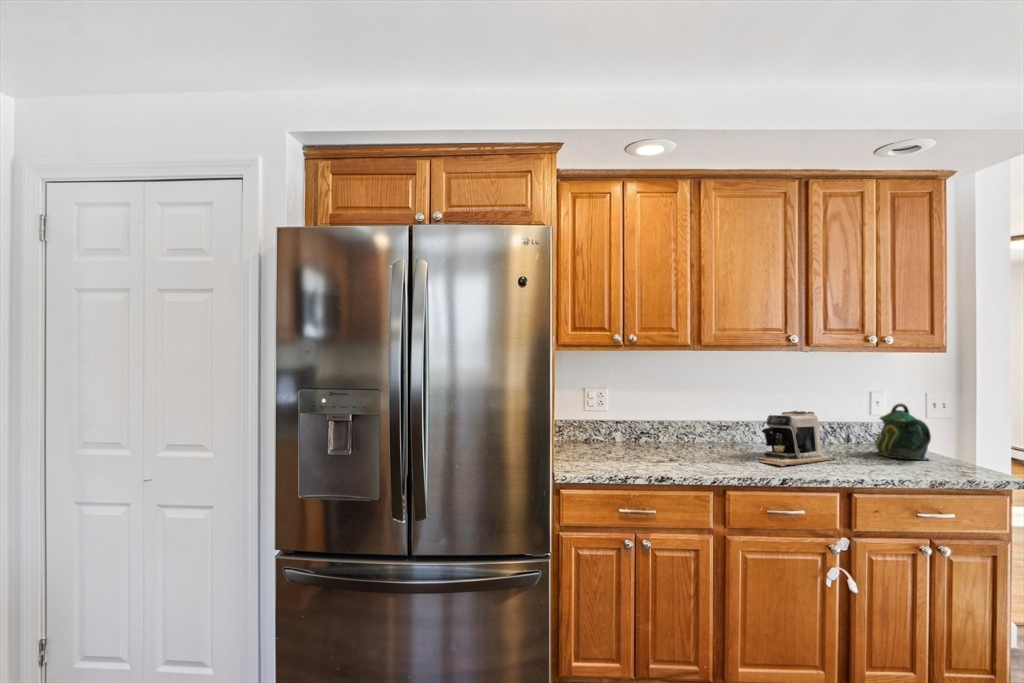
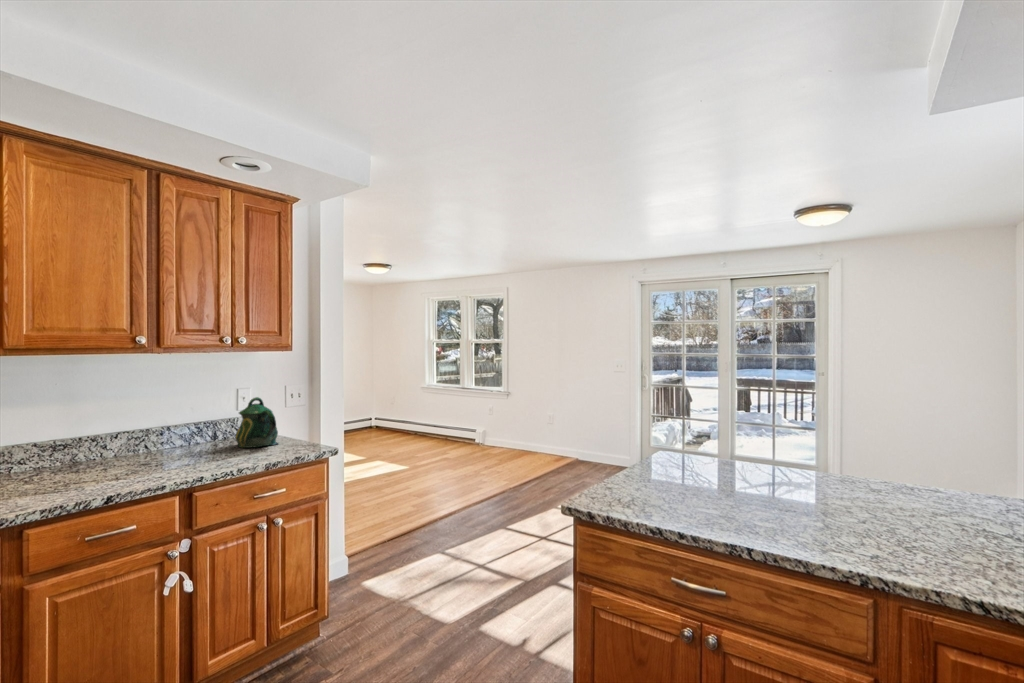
coffee maker: present [760,411,837,467] -> none [91,416,193,482]

